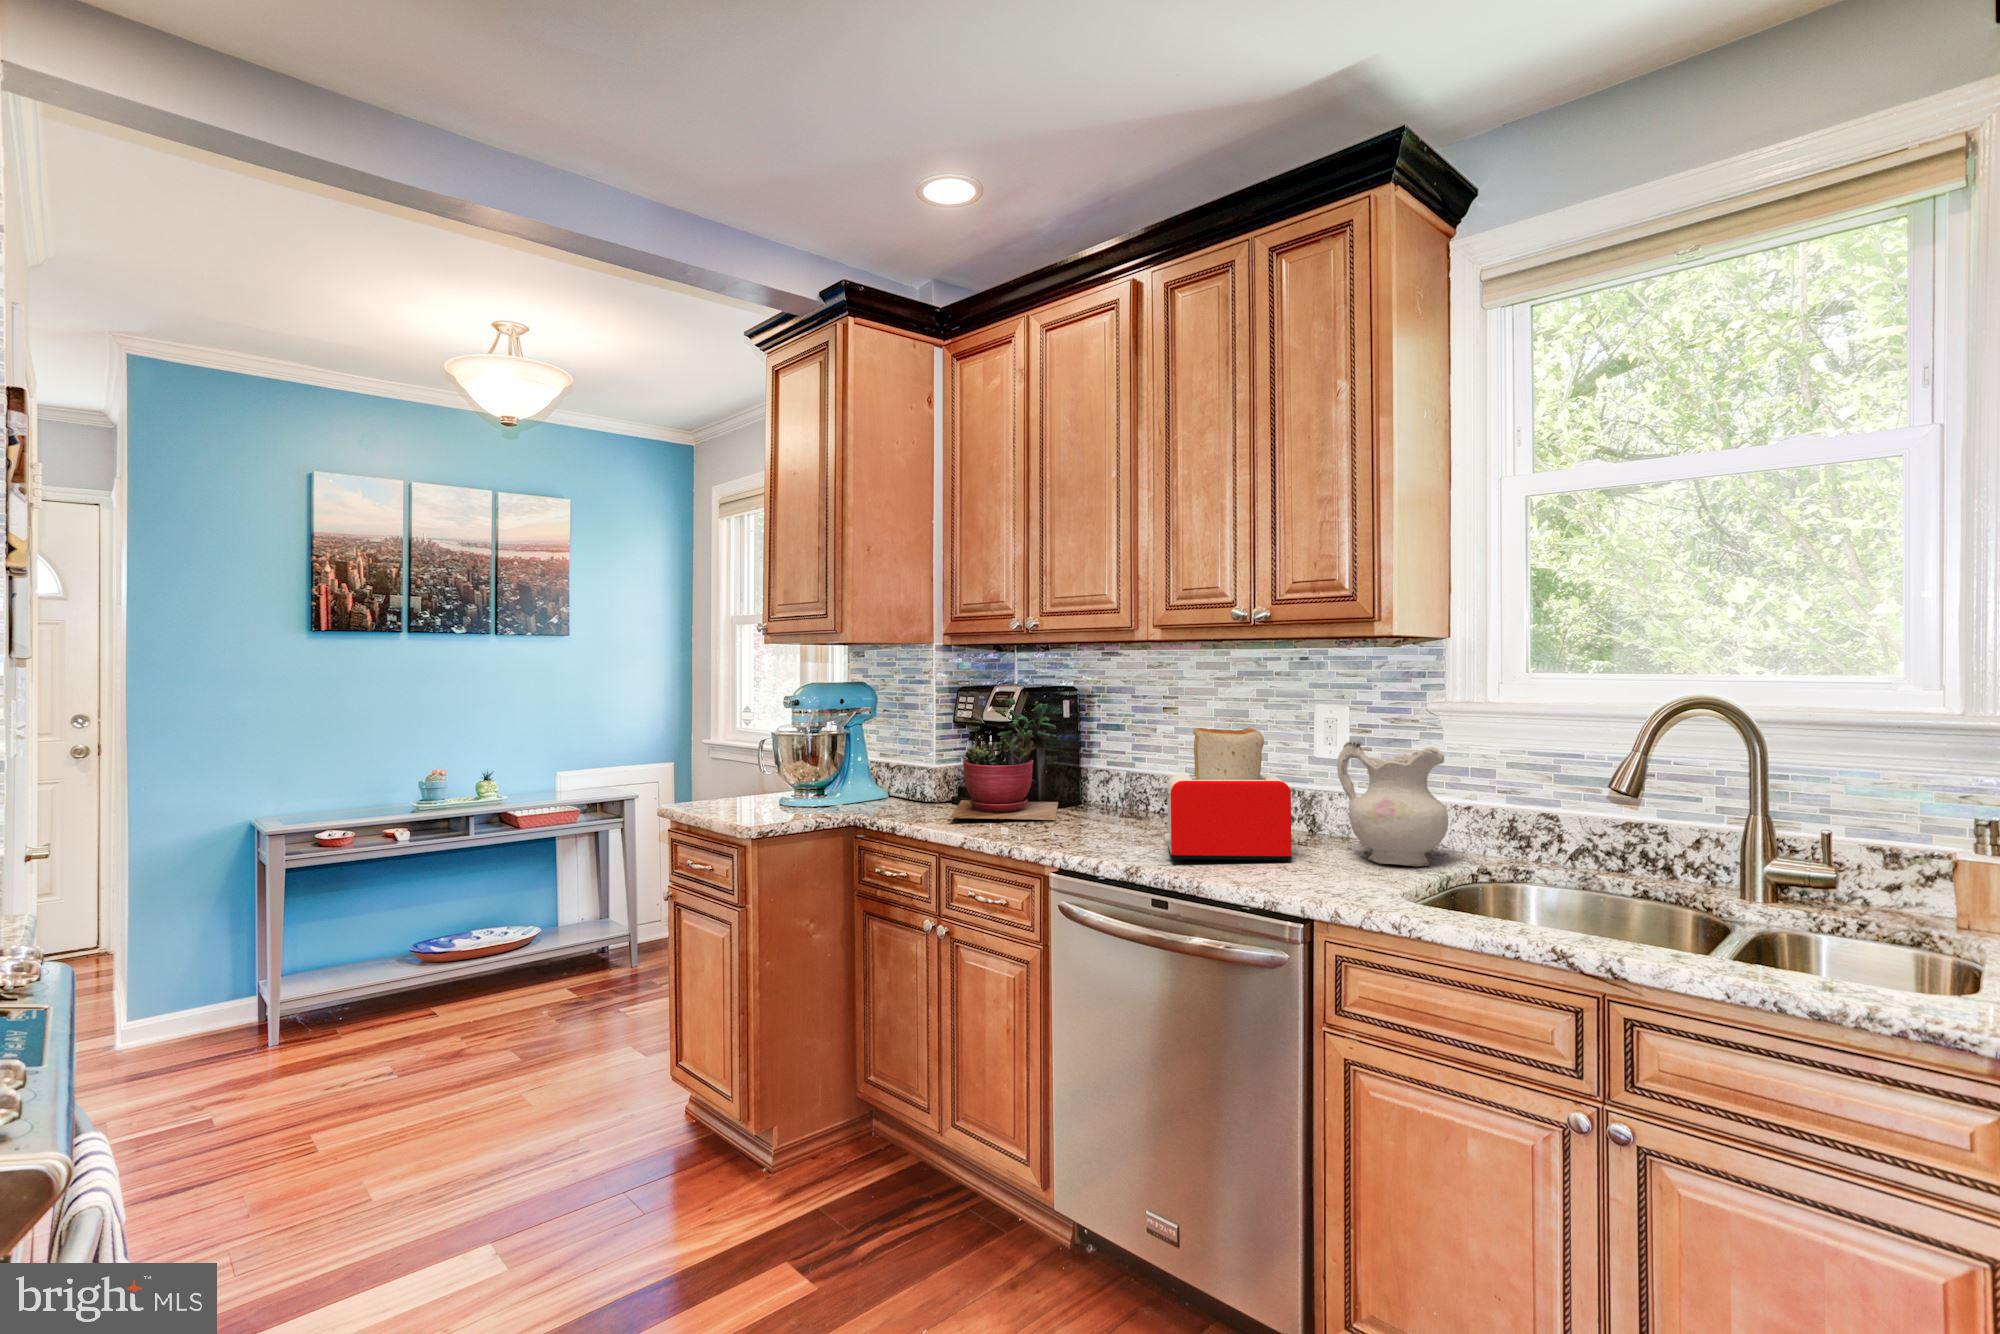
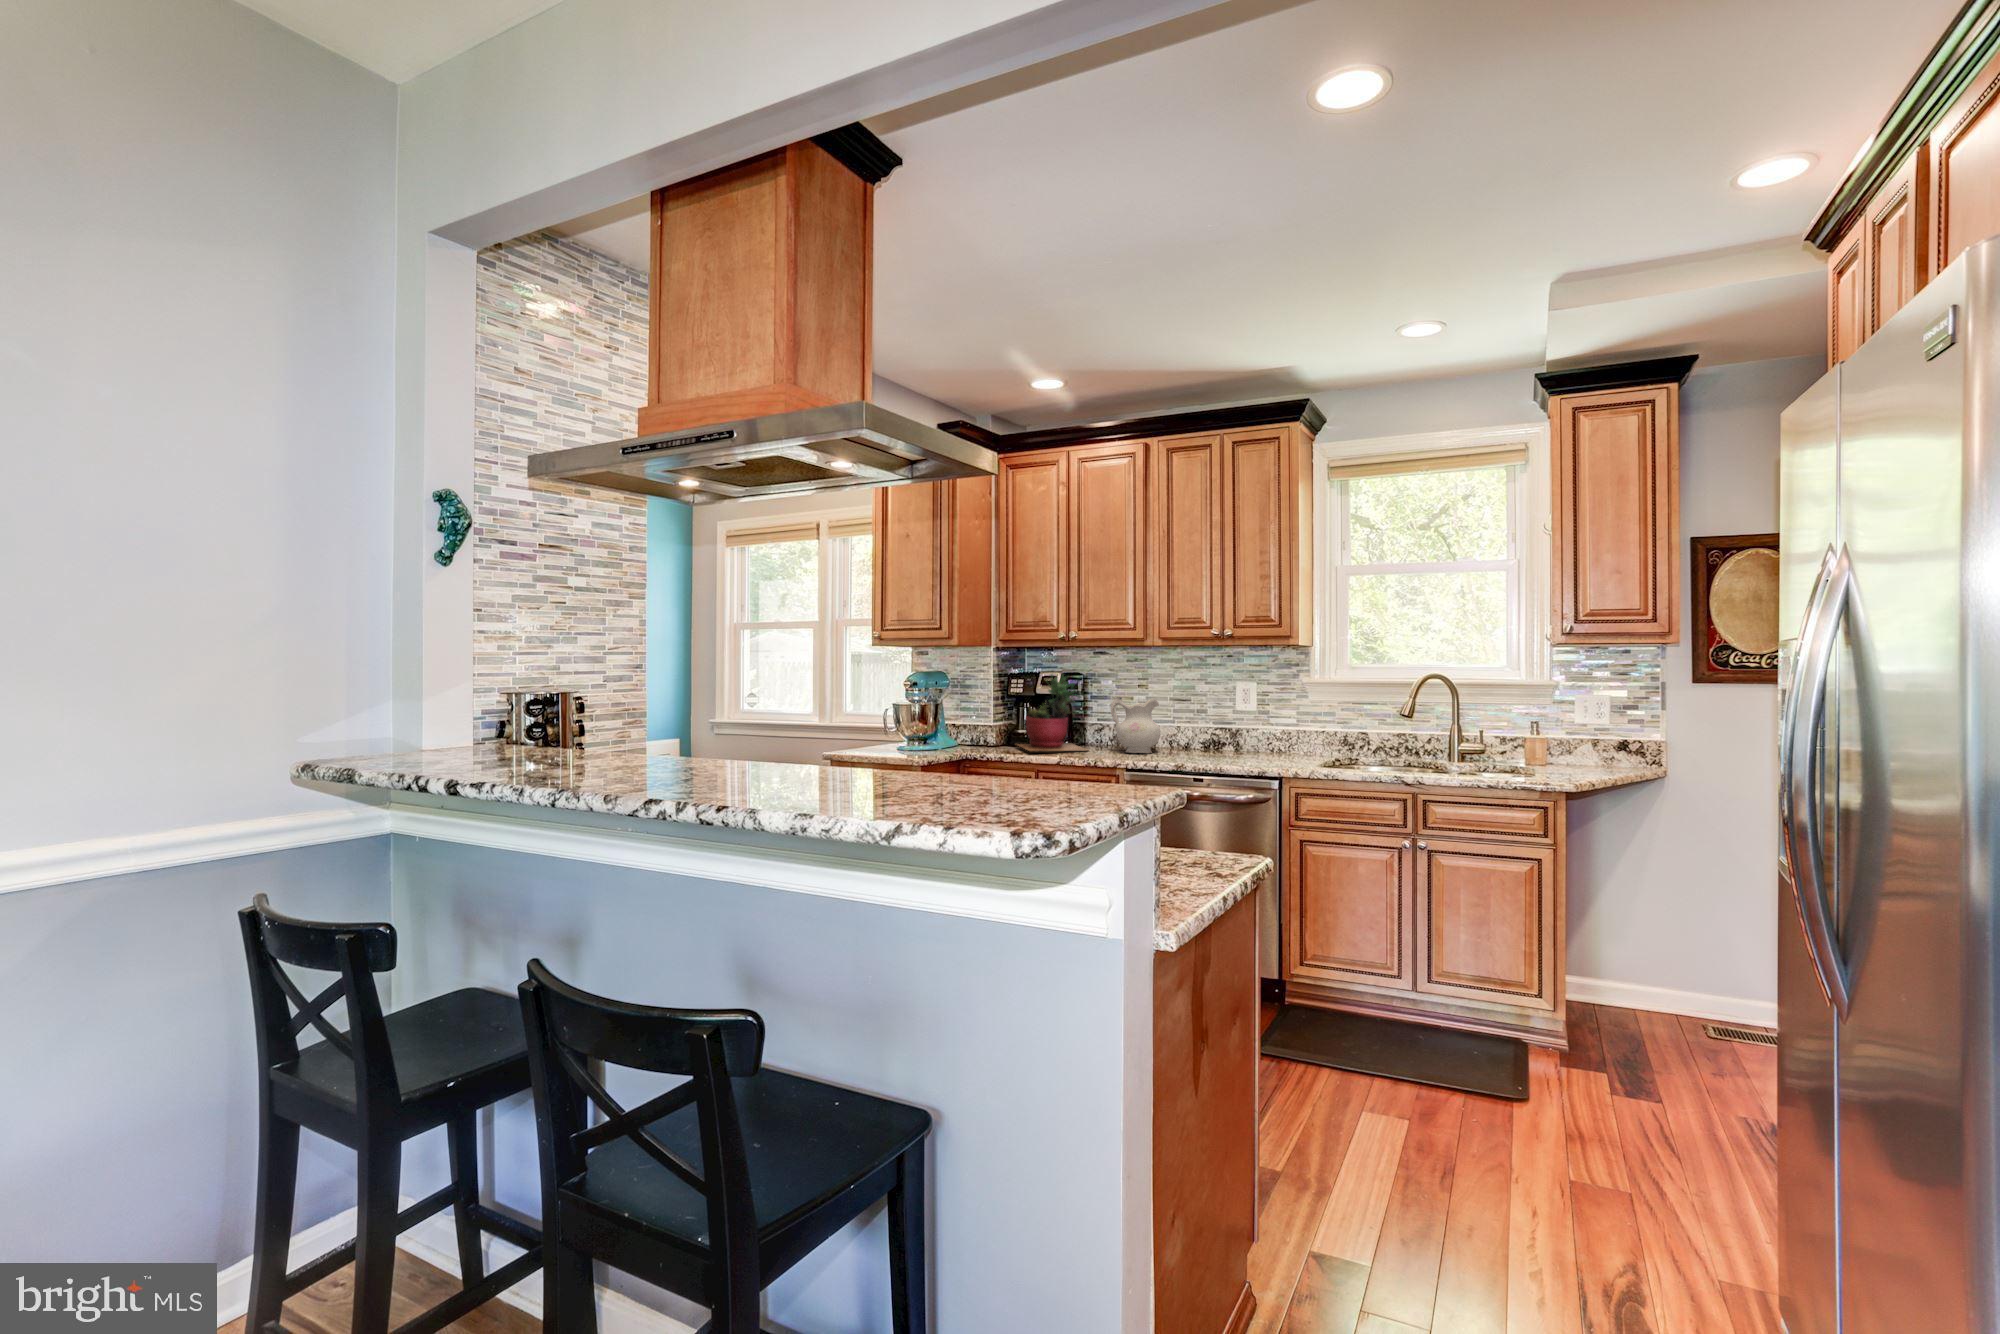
toaster: present [1159,728,1292,862] -> none [1182,692,1251,762]
ceramic pitcher: present [1337,741,1448,866] -> present [1111,697,1160,753]

